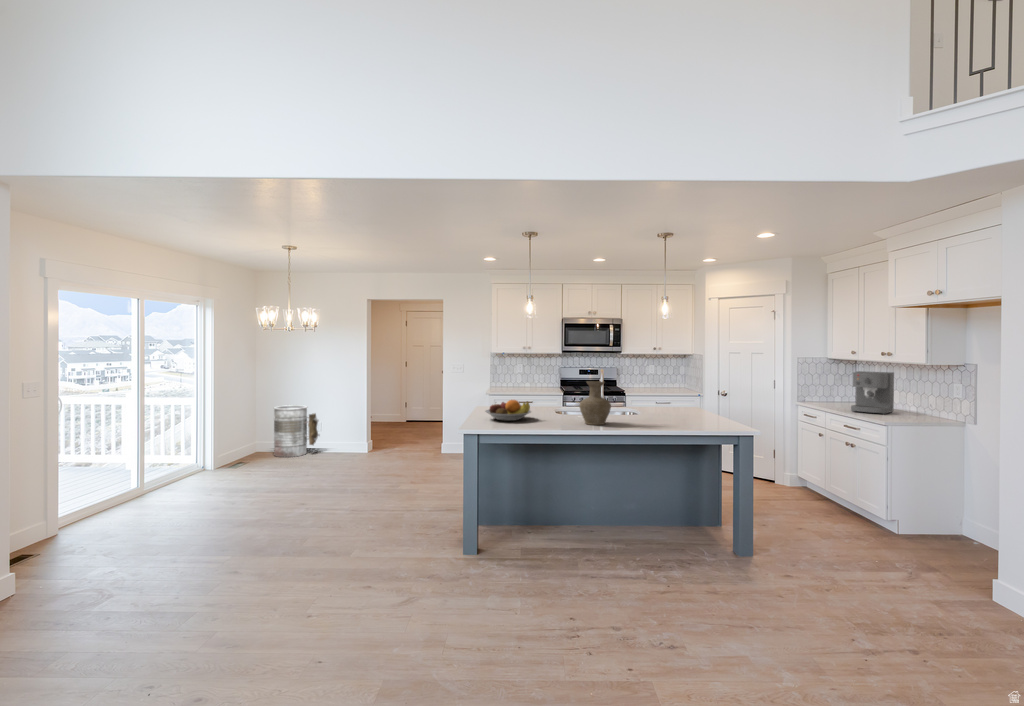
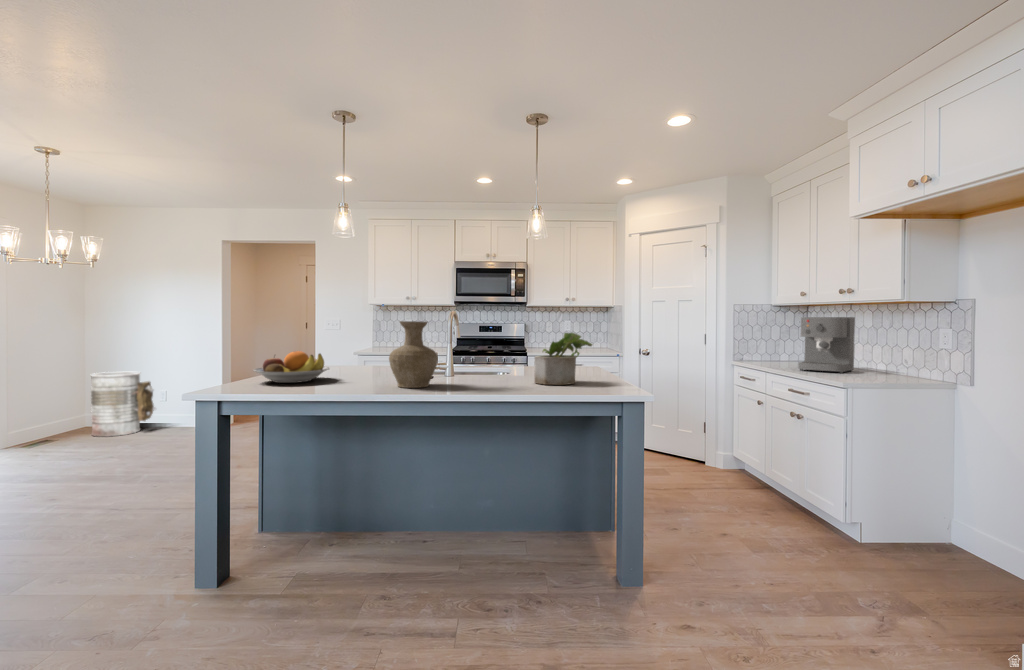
potted plant: none [670,389,710,424] -> present [534,333,592,385]

